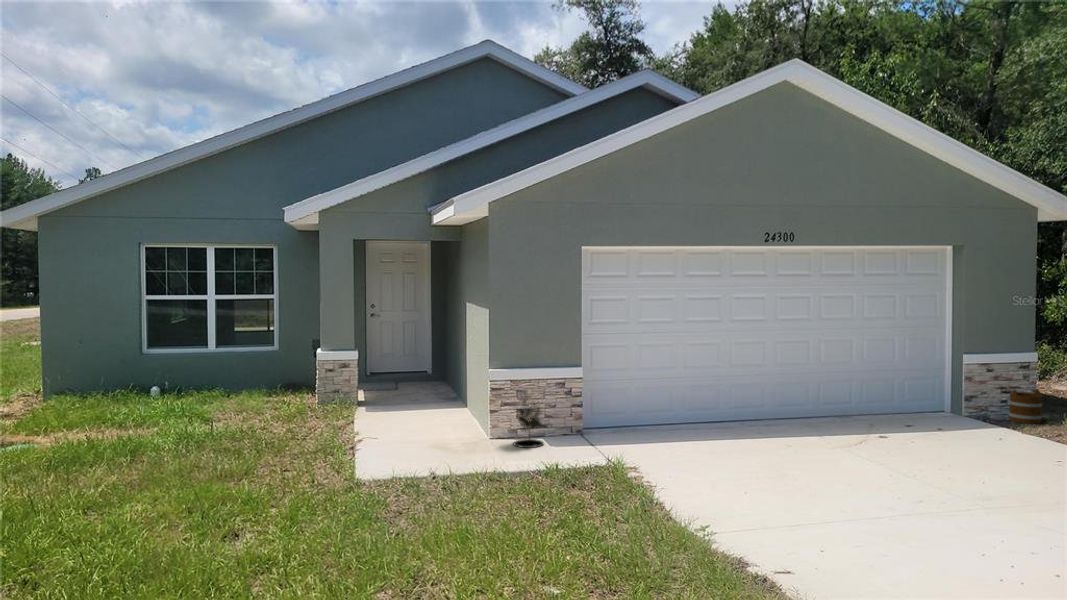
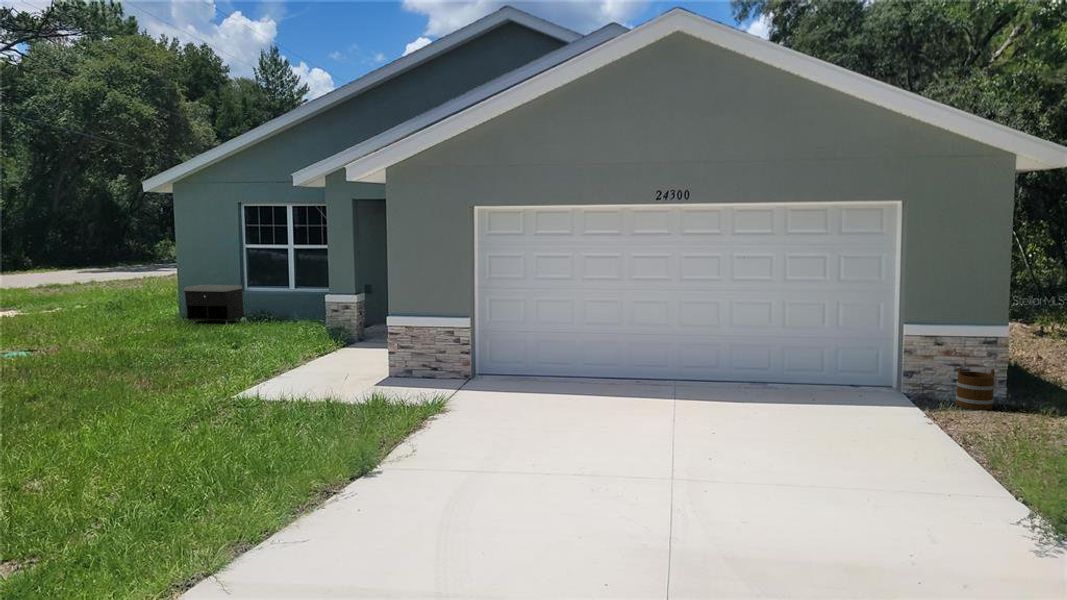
storage bench: none [65,346,144,398] -> present [184,285,244,324]
potted tree: present [514,396,544,448] -> none [396,335,428,386]

